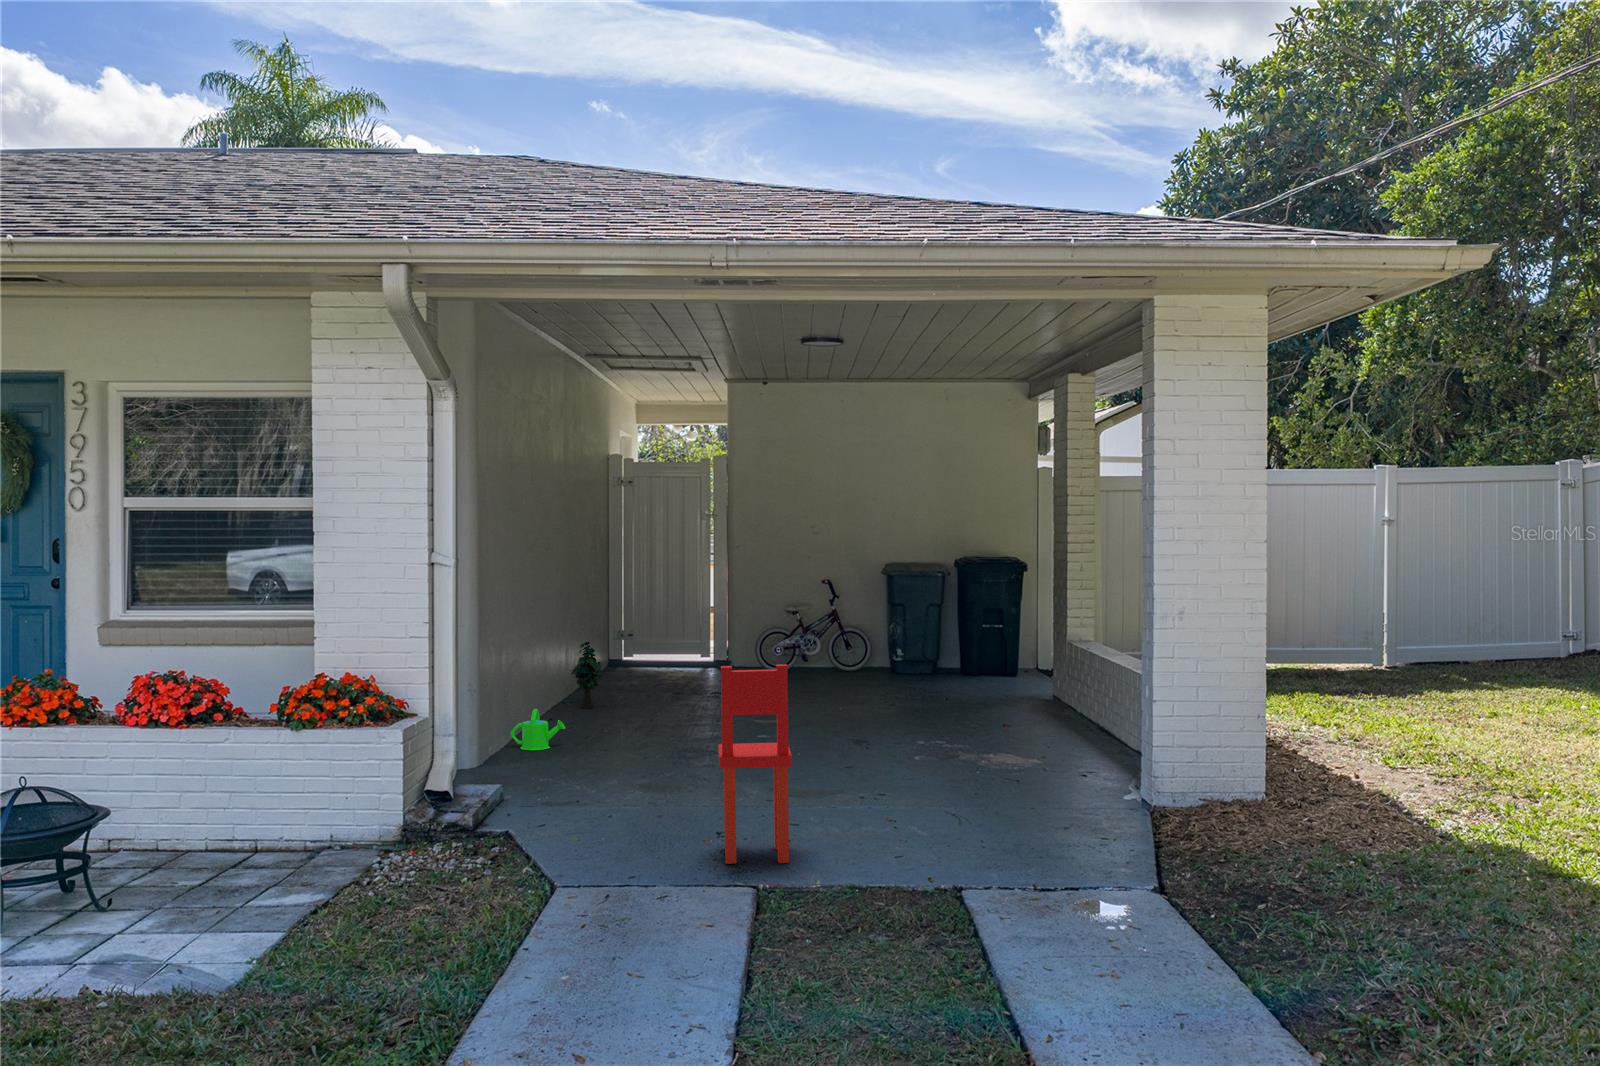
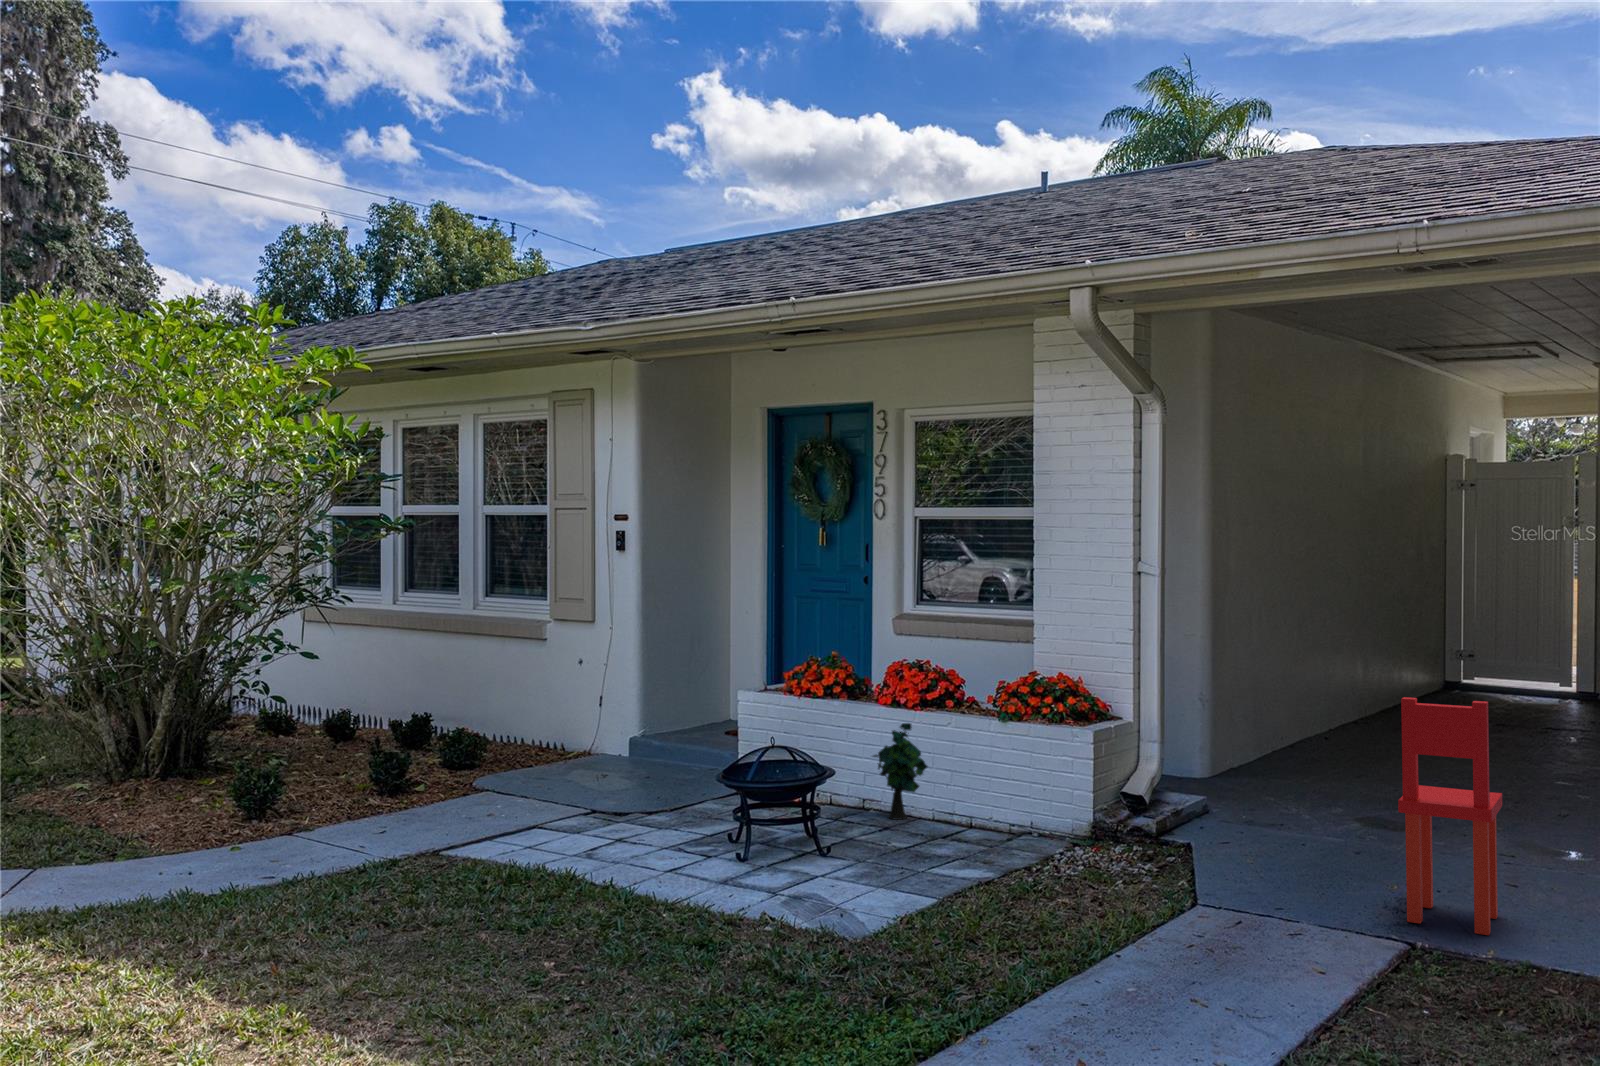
decorative plant: present [571,642,602,709] -> present [873,723,927,820]
watering can: present [511,709,565,750] -> none [1264,723,1322,766]

